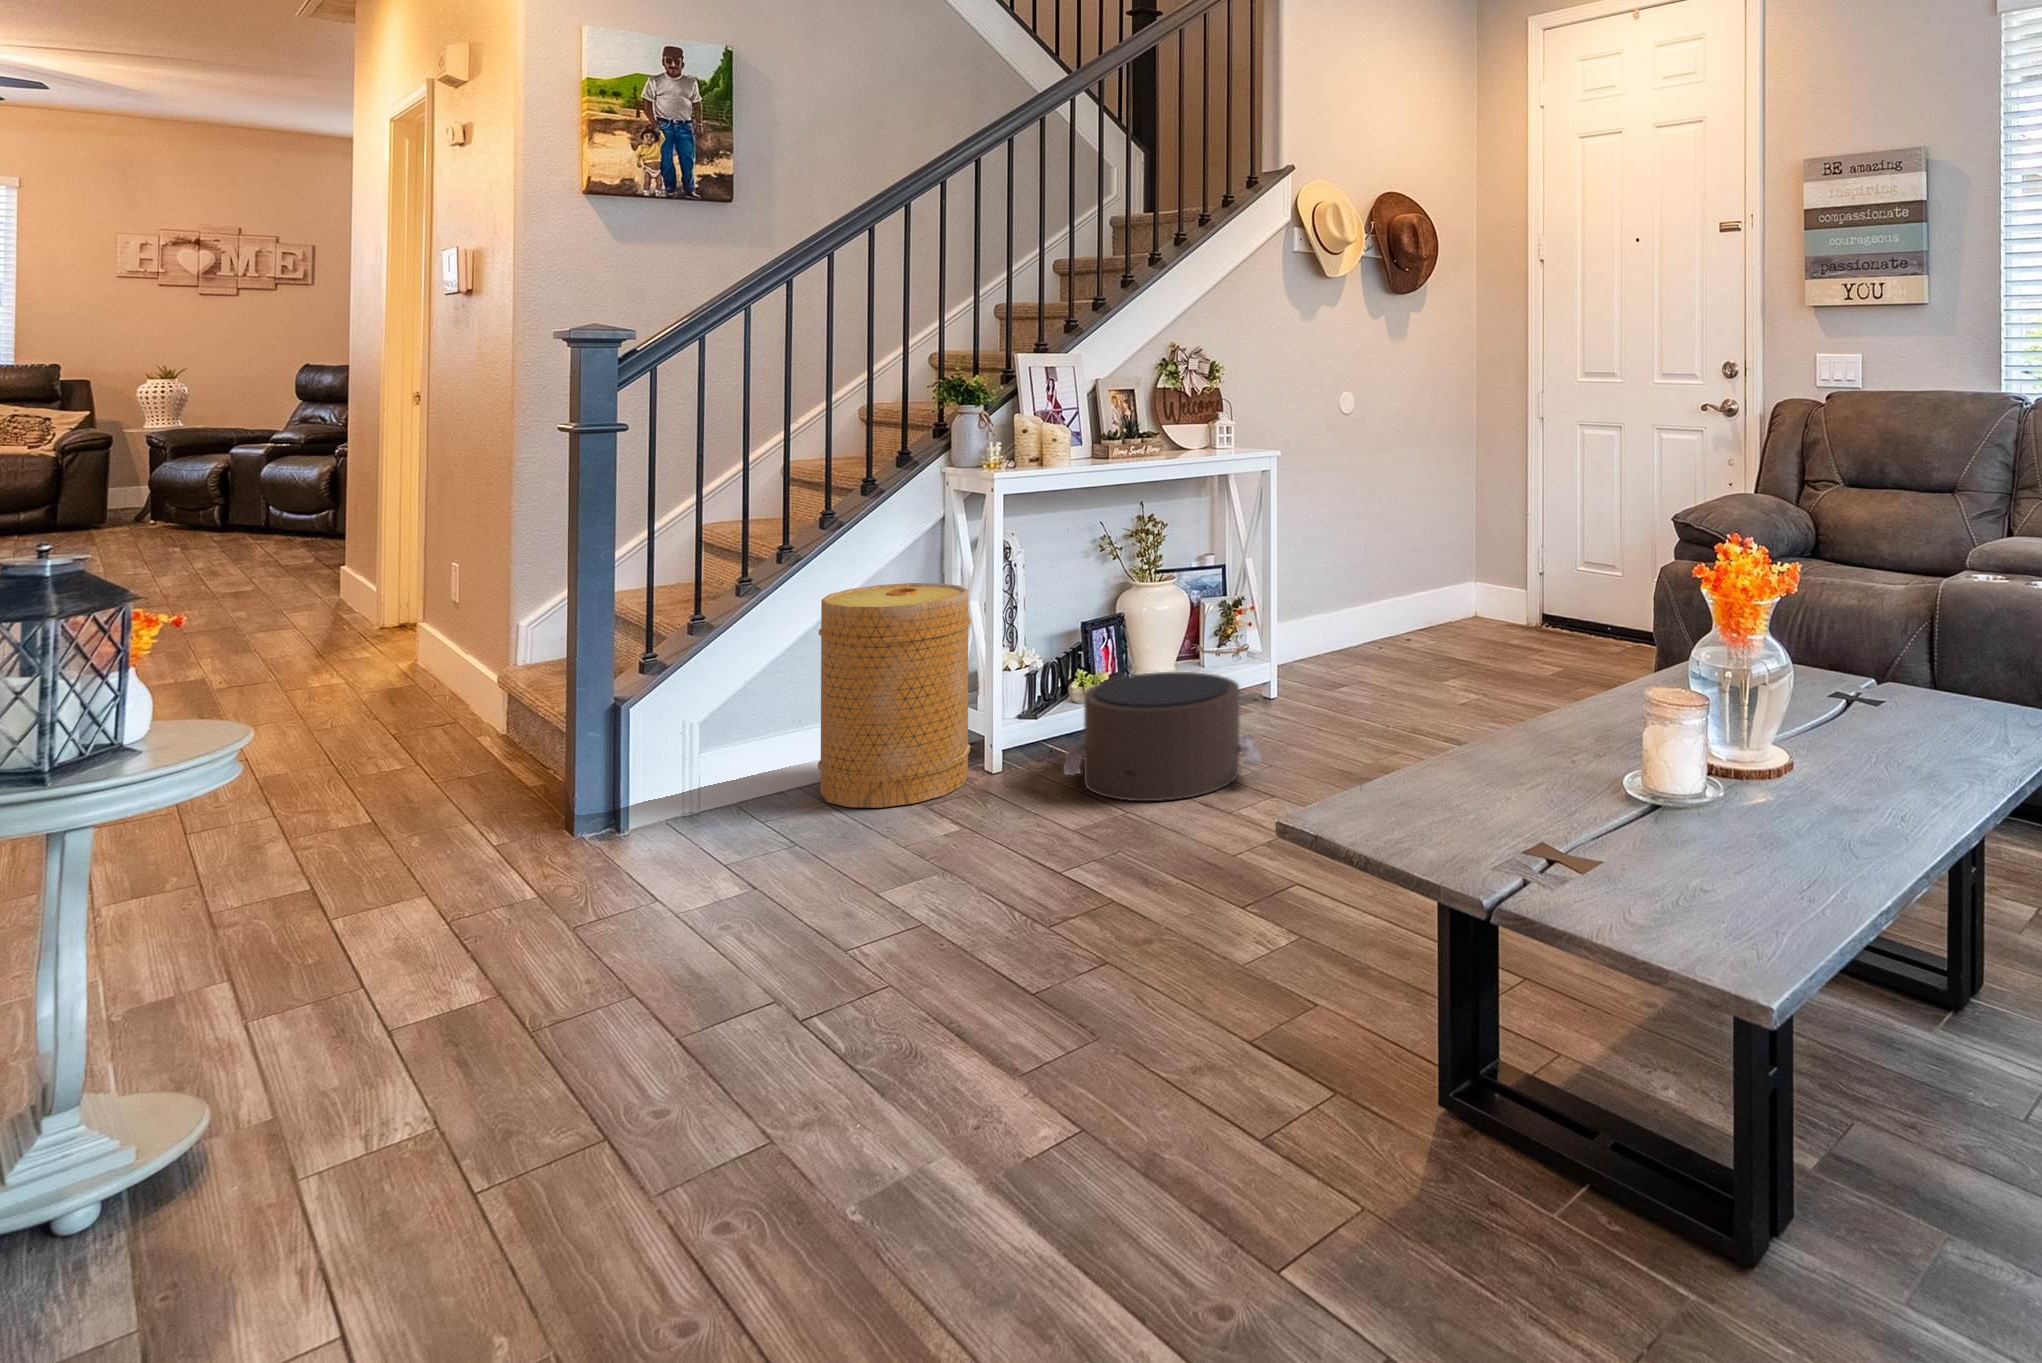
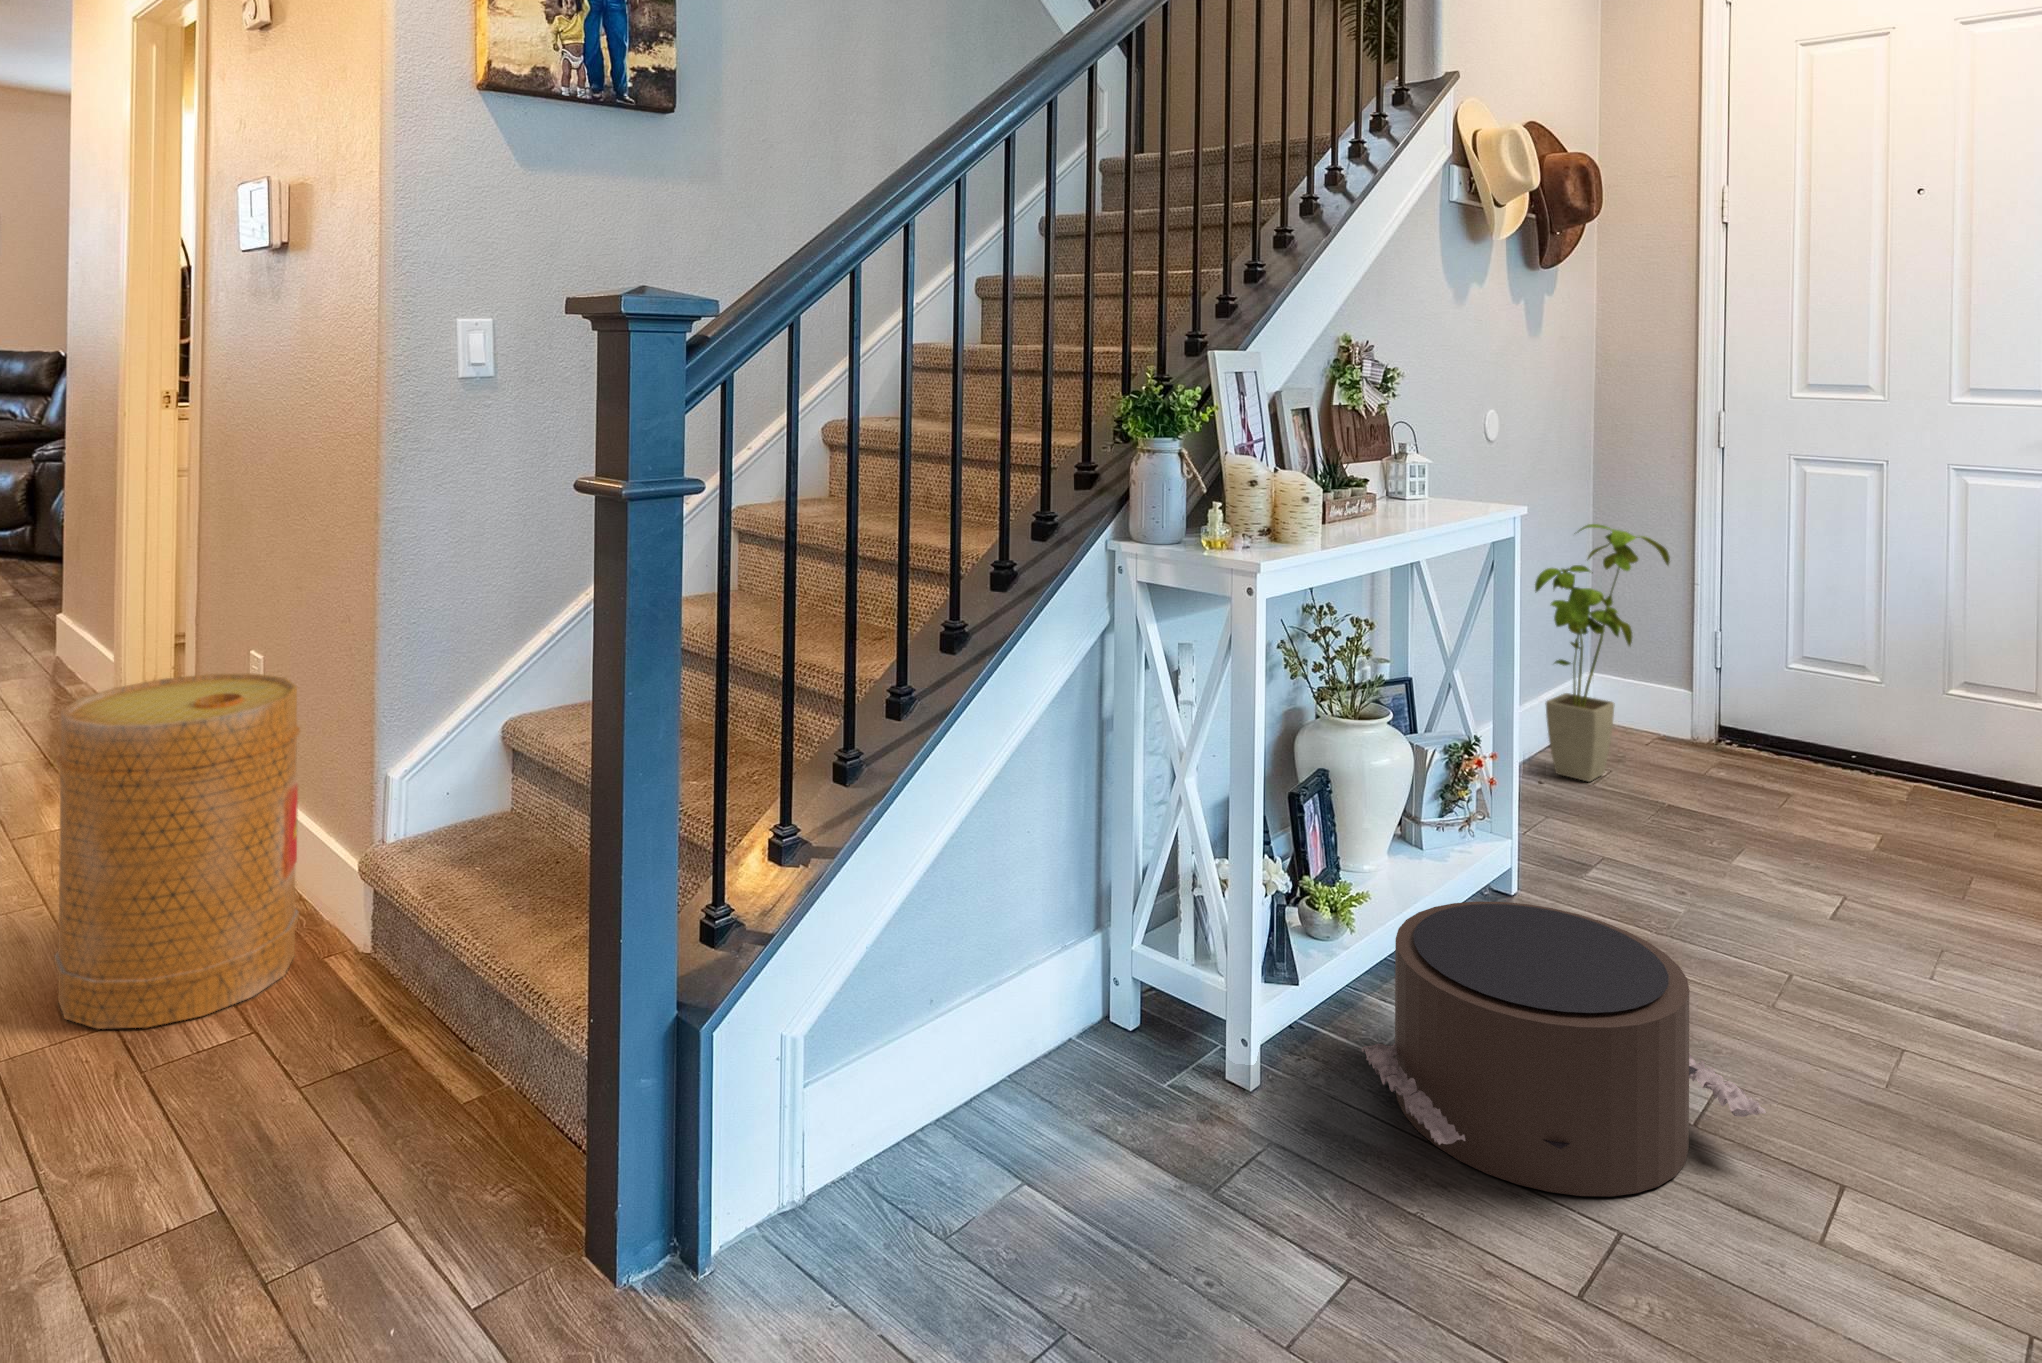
house plant: none [1378,470,1468,646] -> present [1535,524,1670,782]
basket: present [818,583,971,808] -> present [54,673,300,1029]

